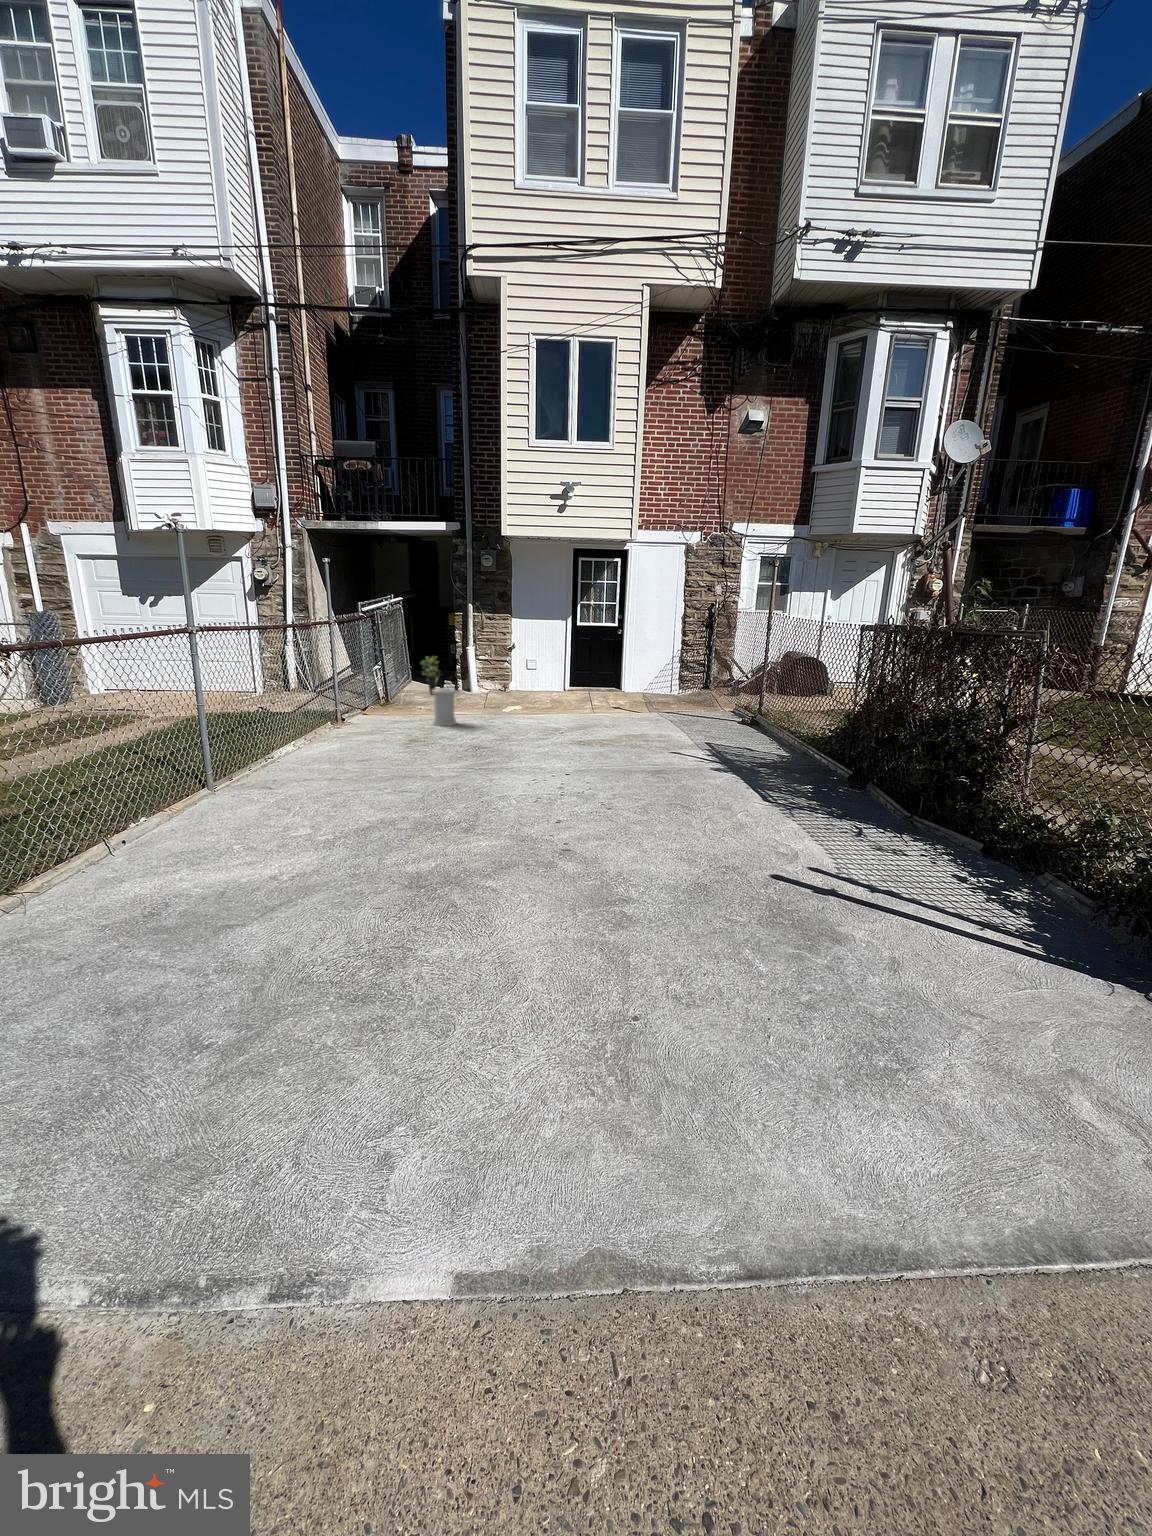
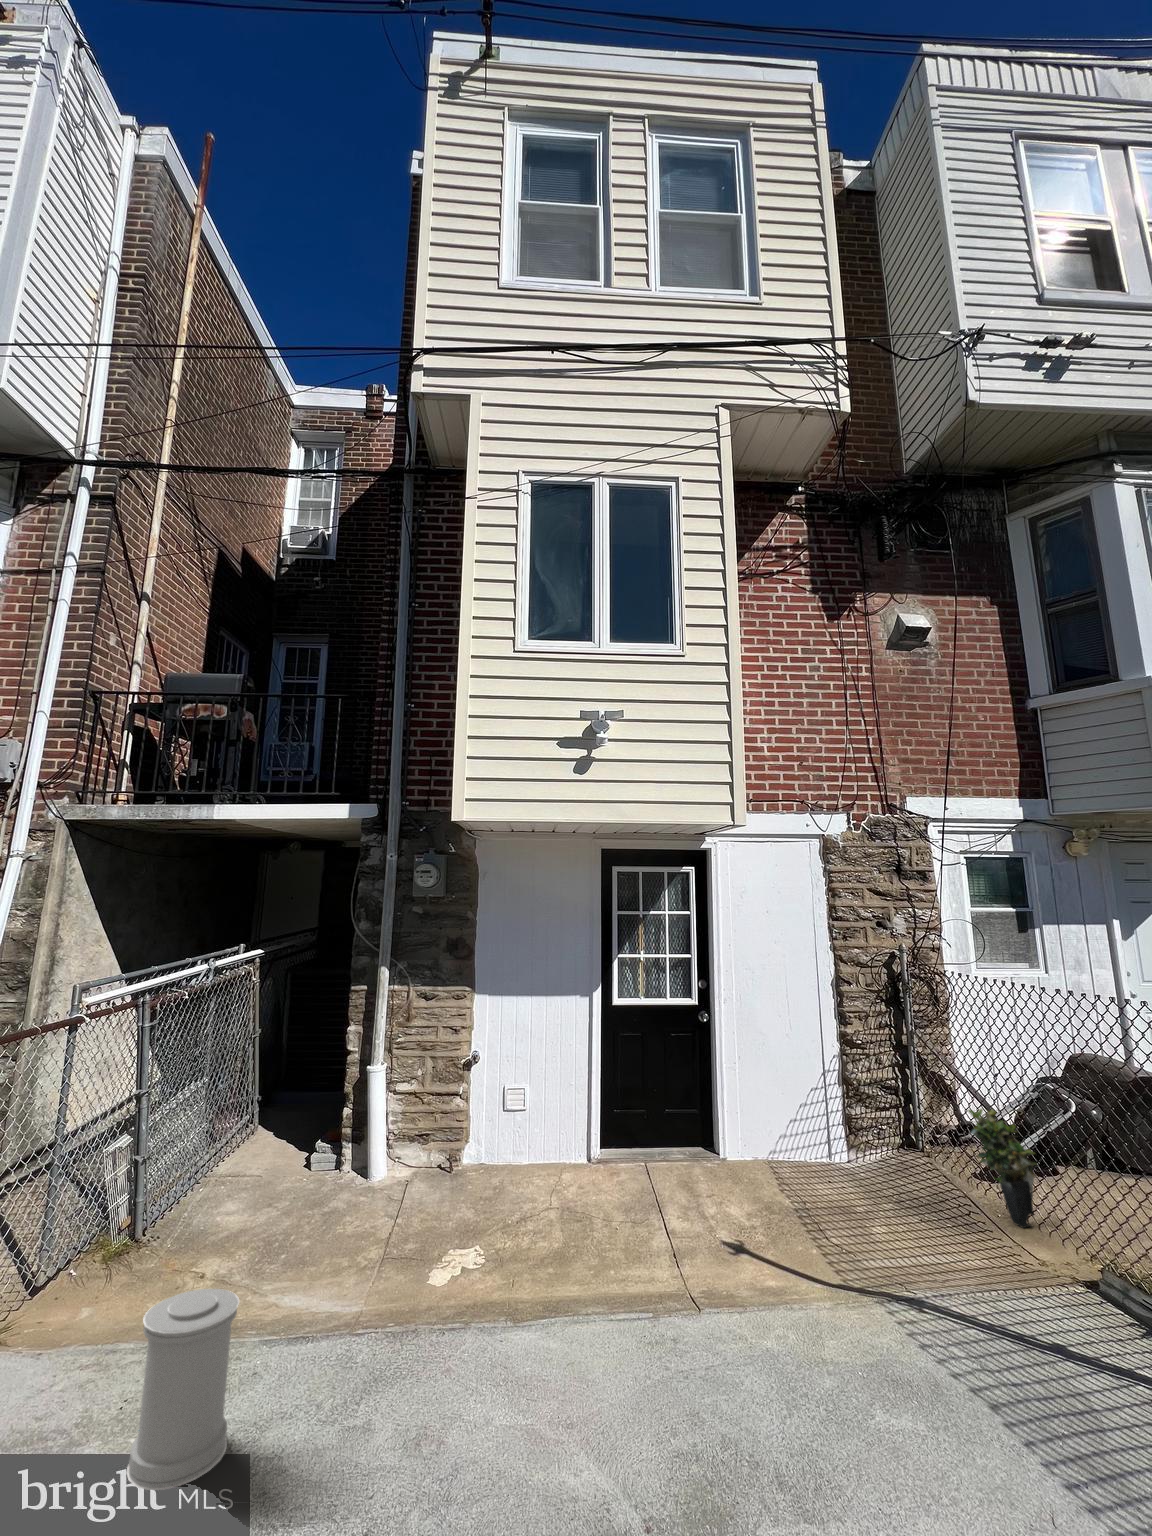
potted plant: present [421,657,441,694] -> present [968,1109,1036,1228]

